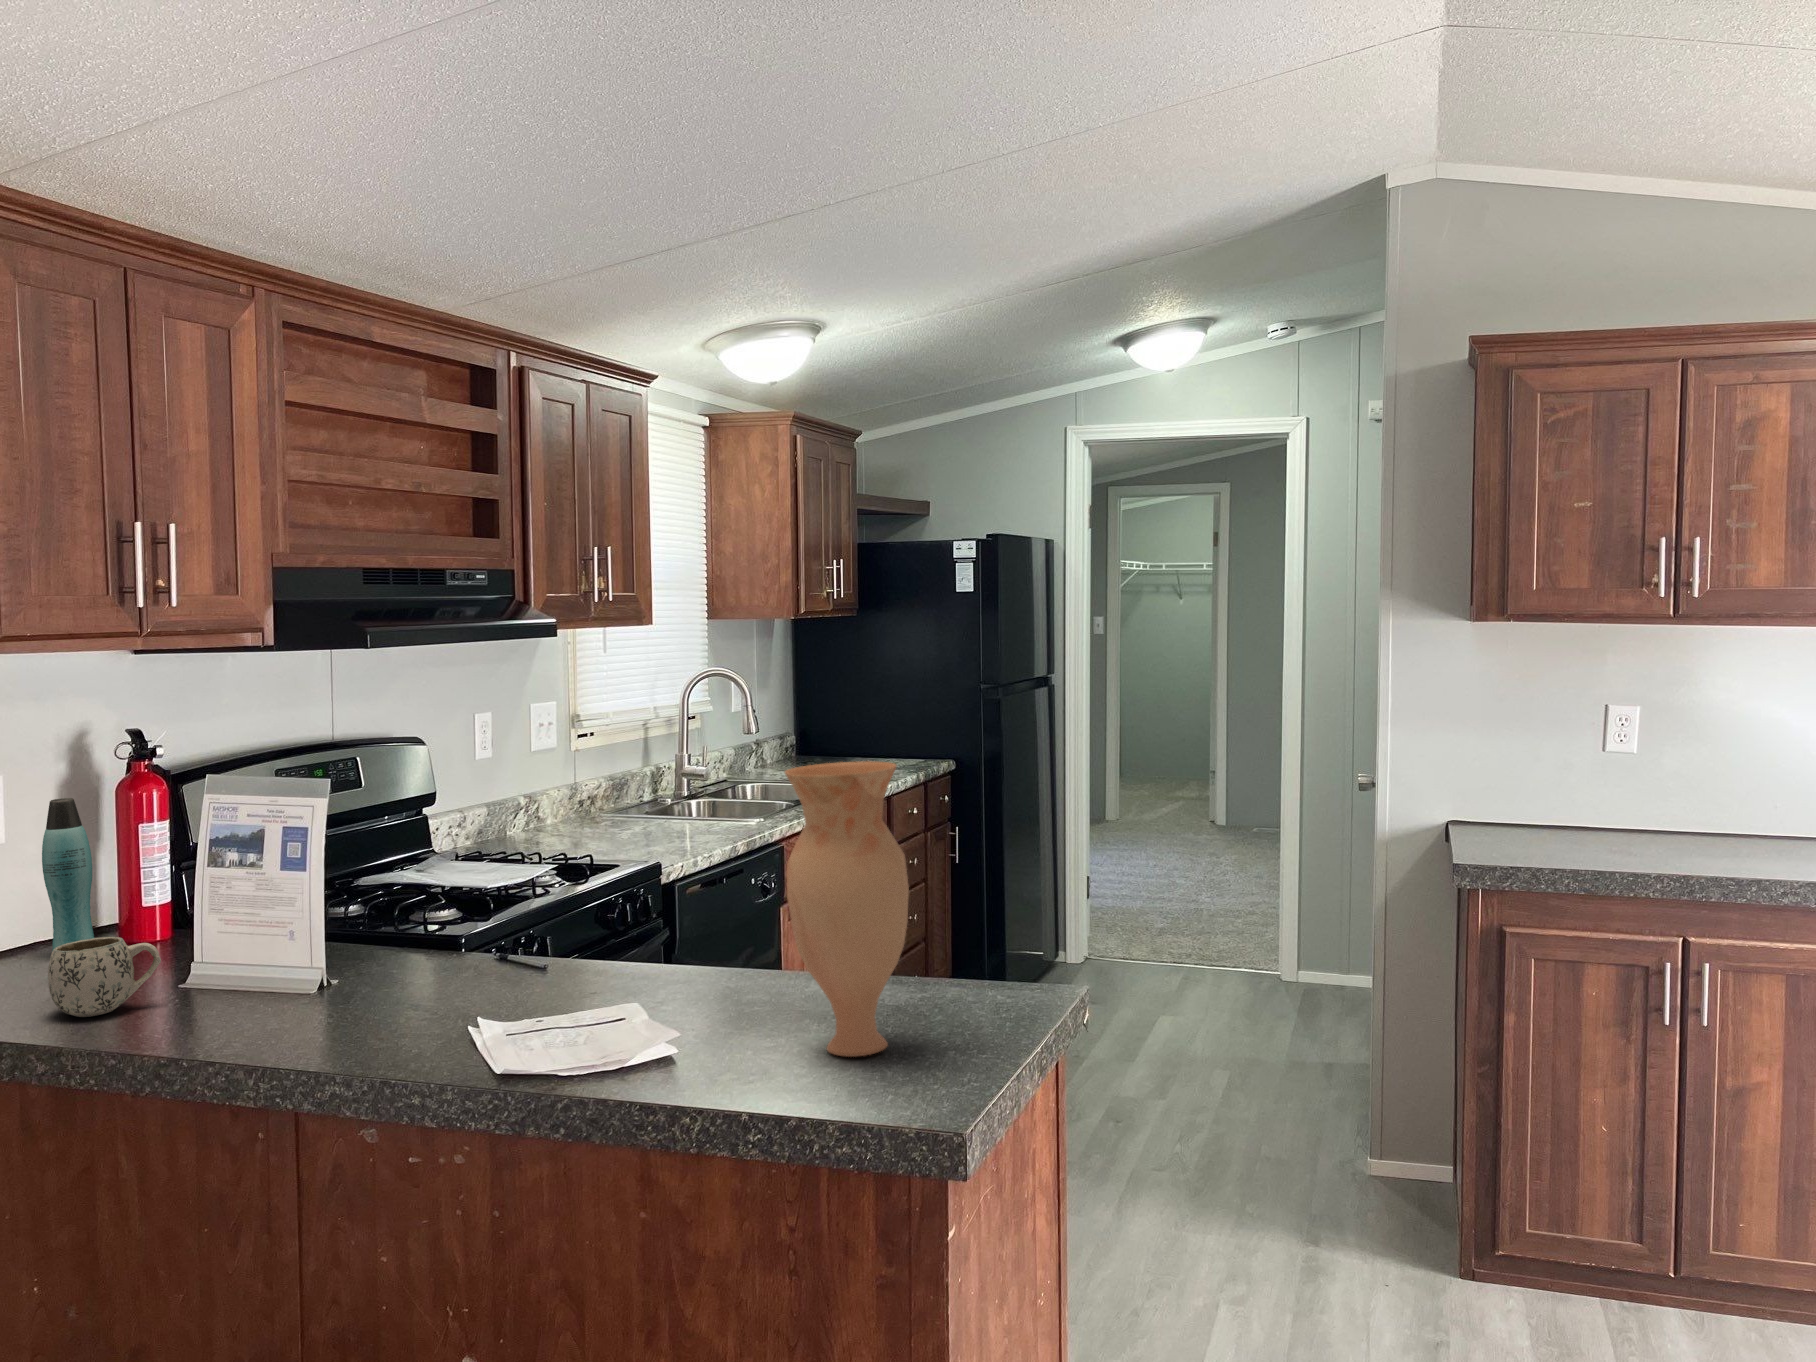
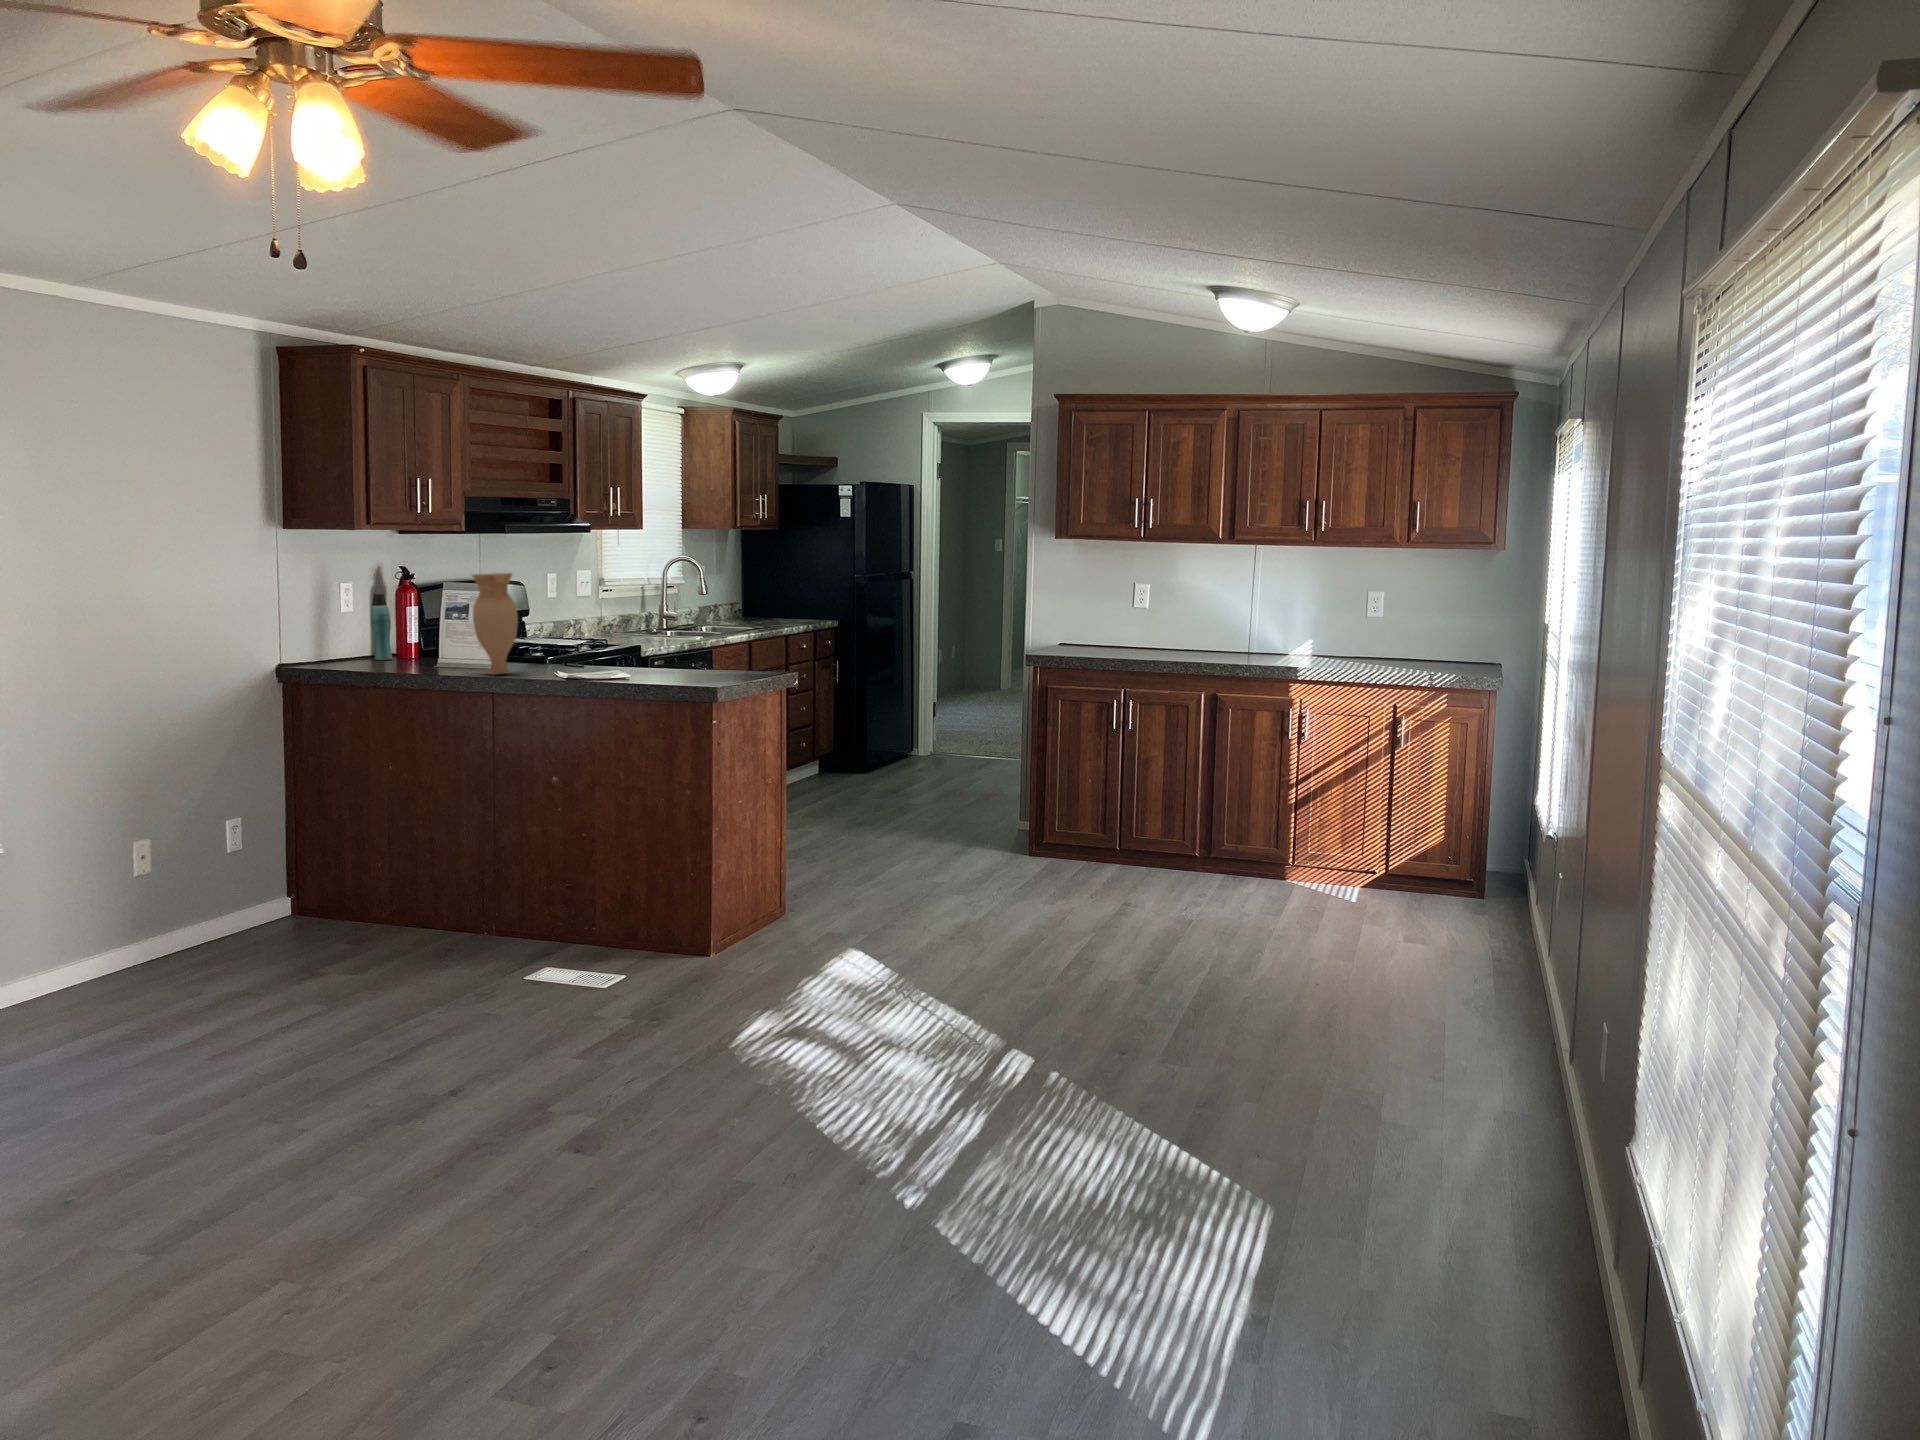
vase: present [785,761,909,1057] -> present [472,573,518,675]
mug: present [48,937,161,1017] -> none [391,642,432,670]

